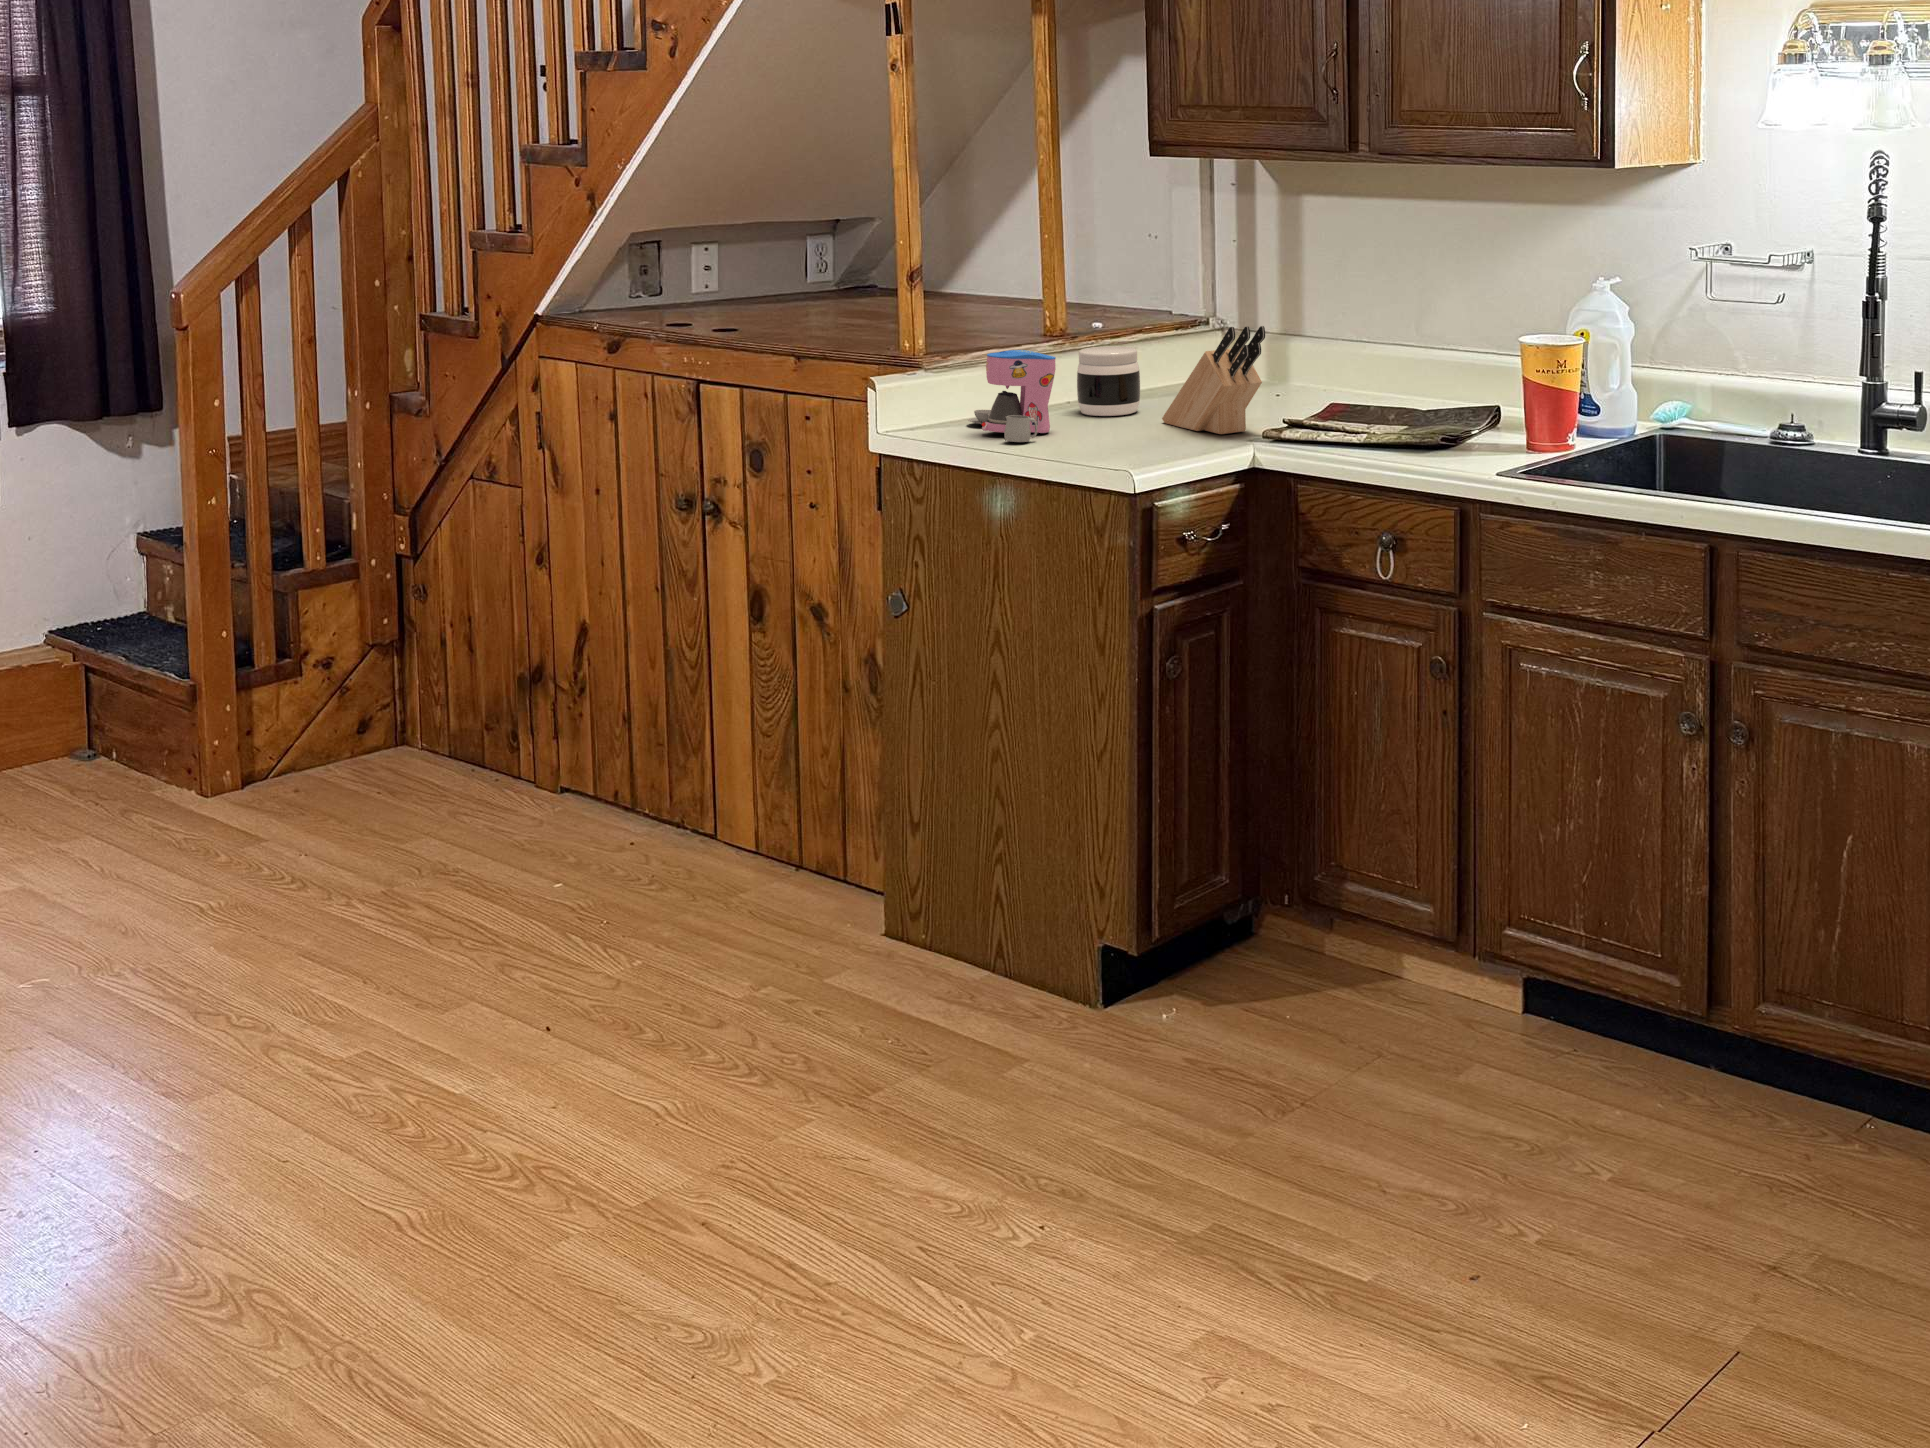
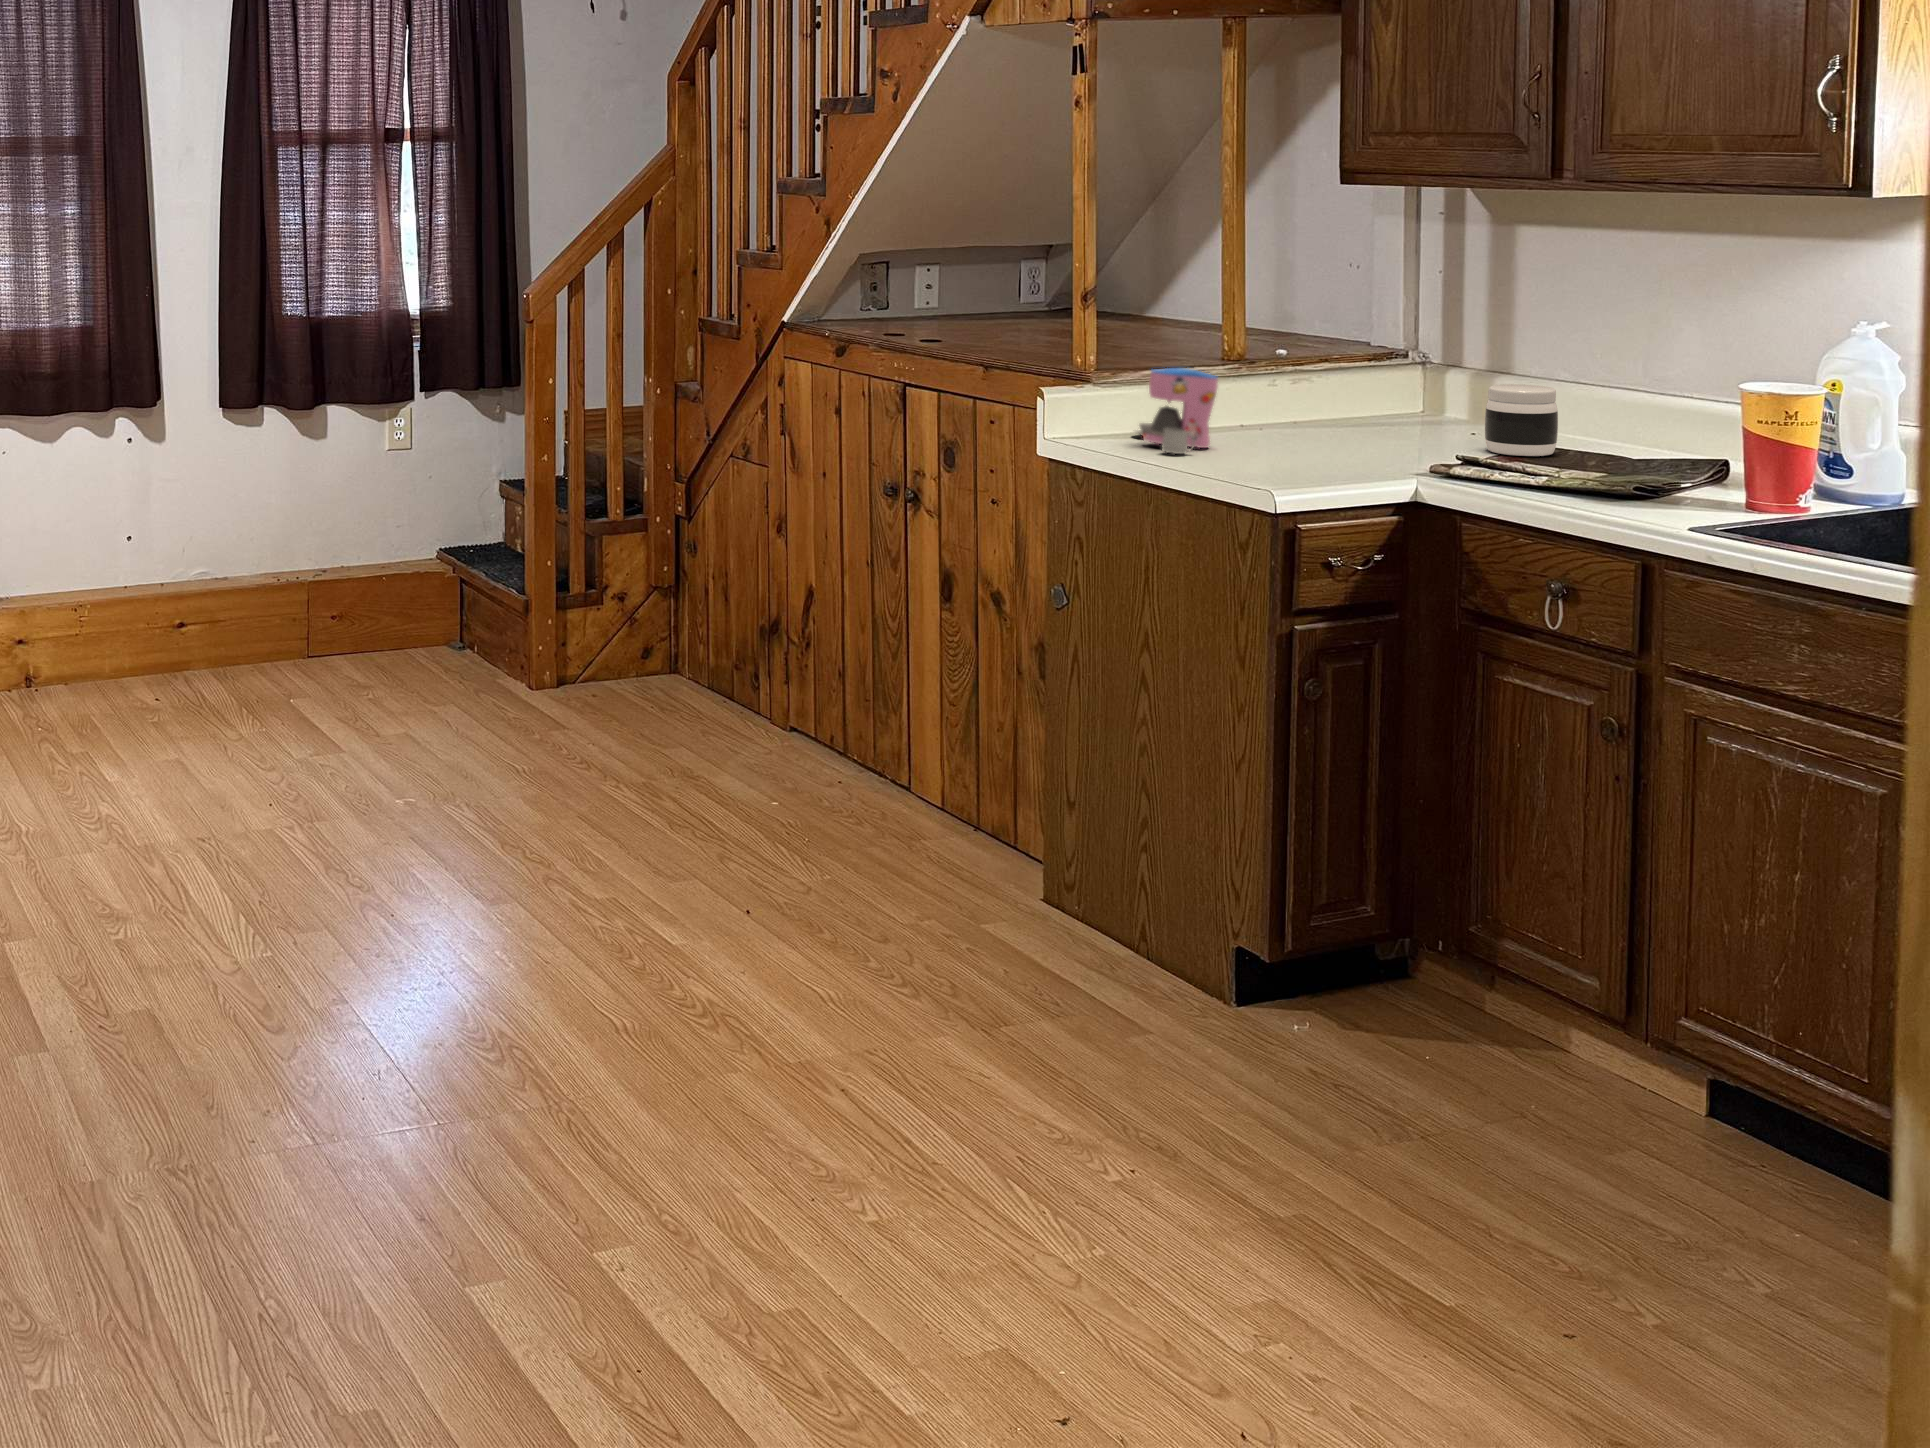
knife block: present [1162,326,1265,434] -> none [1329,356,1440,464]
jar: present [1077,346,1140,416] -> present [1485,384,1558,456]

